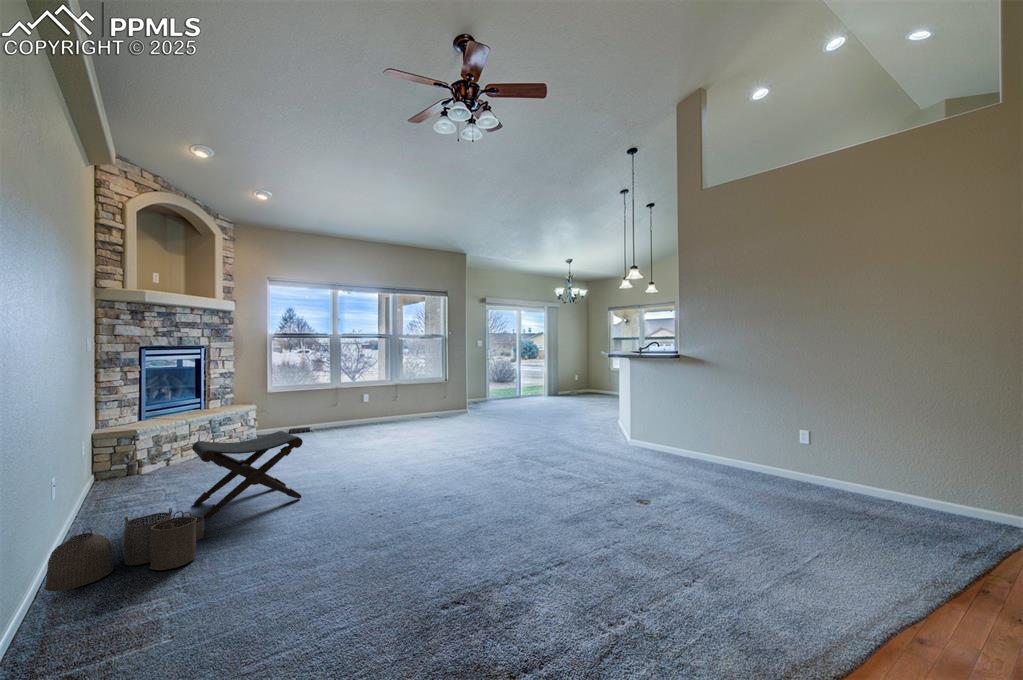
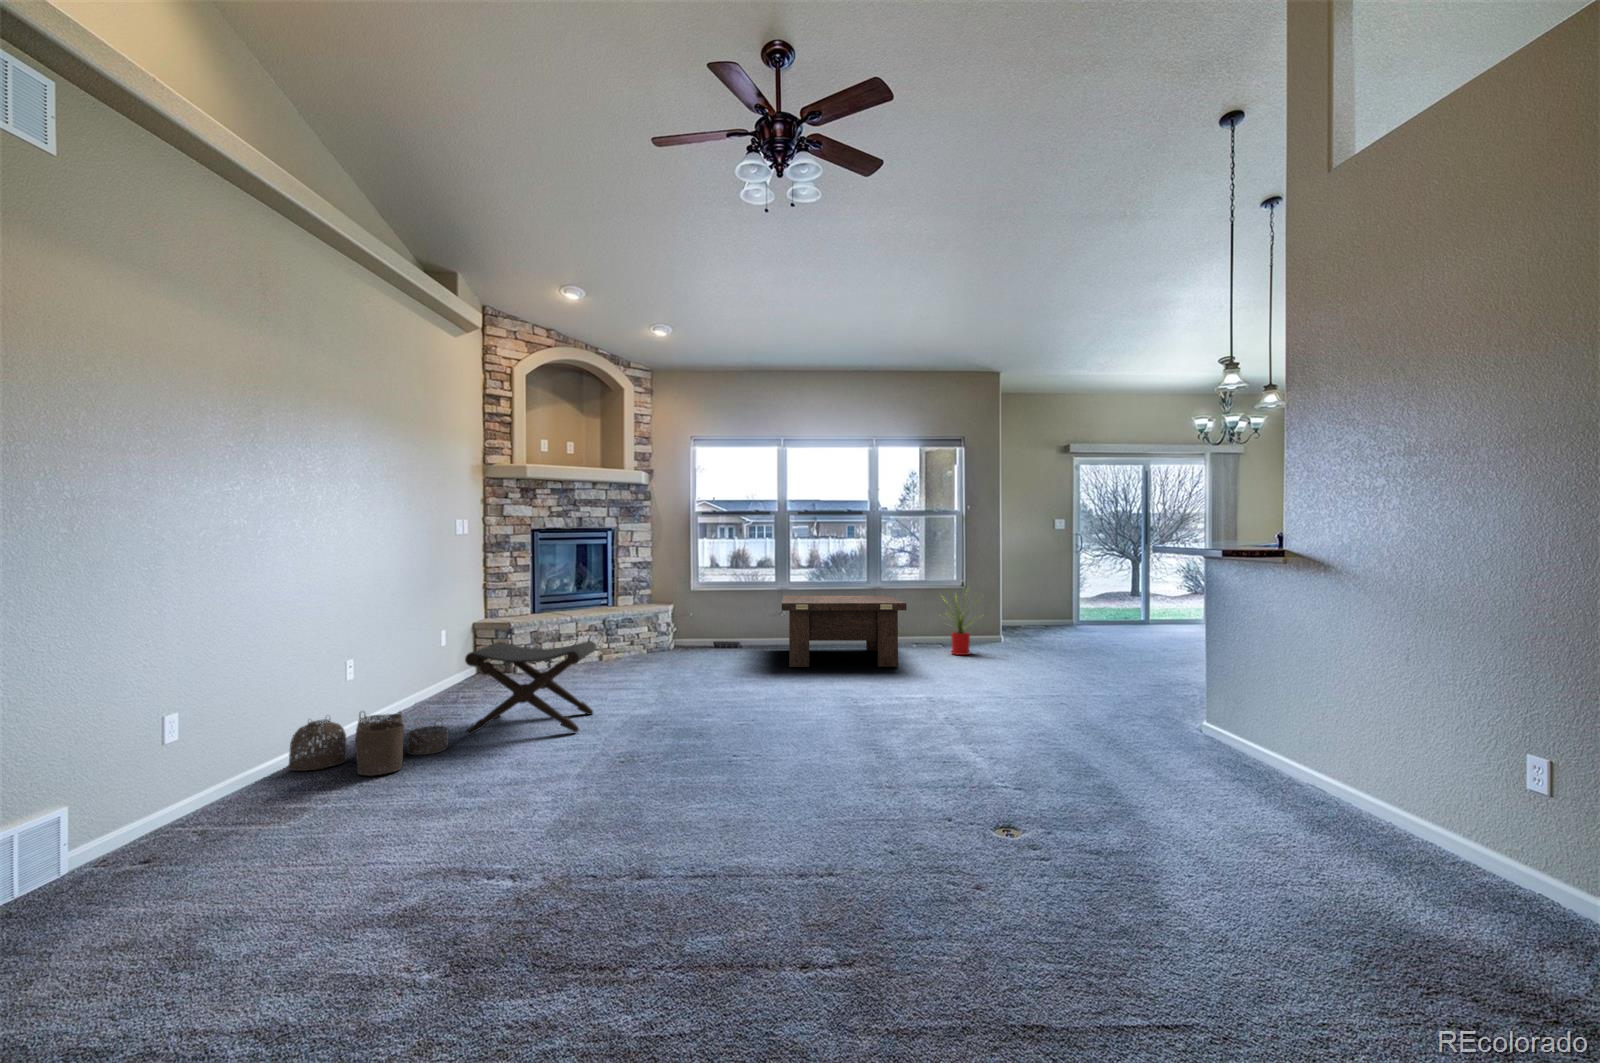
house plant: none [438,378,468,417] -> present [951,590,977,655]
coffee table: none [342,386,440,436] -> present [782,596,907,667]

